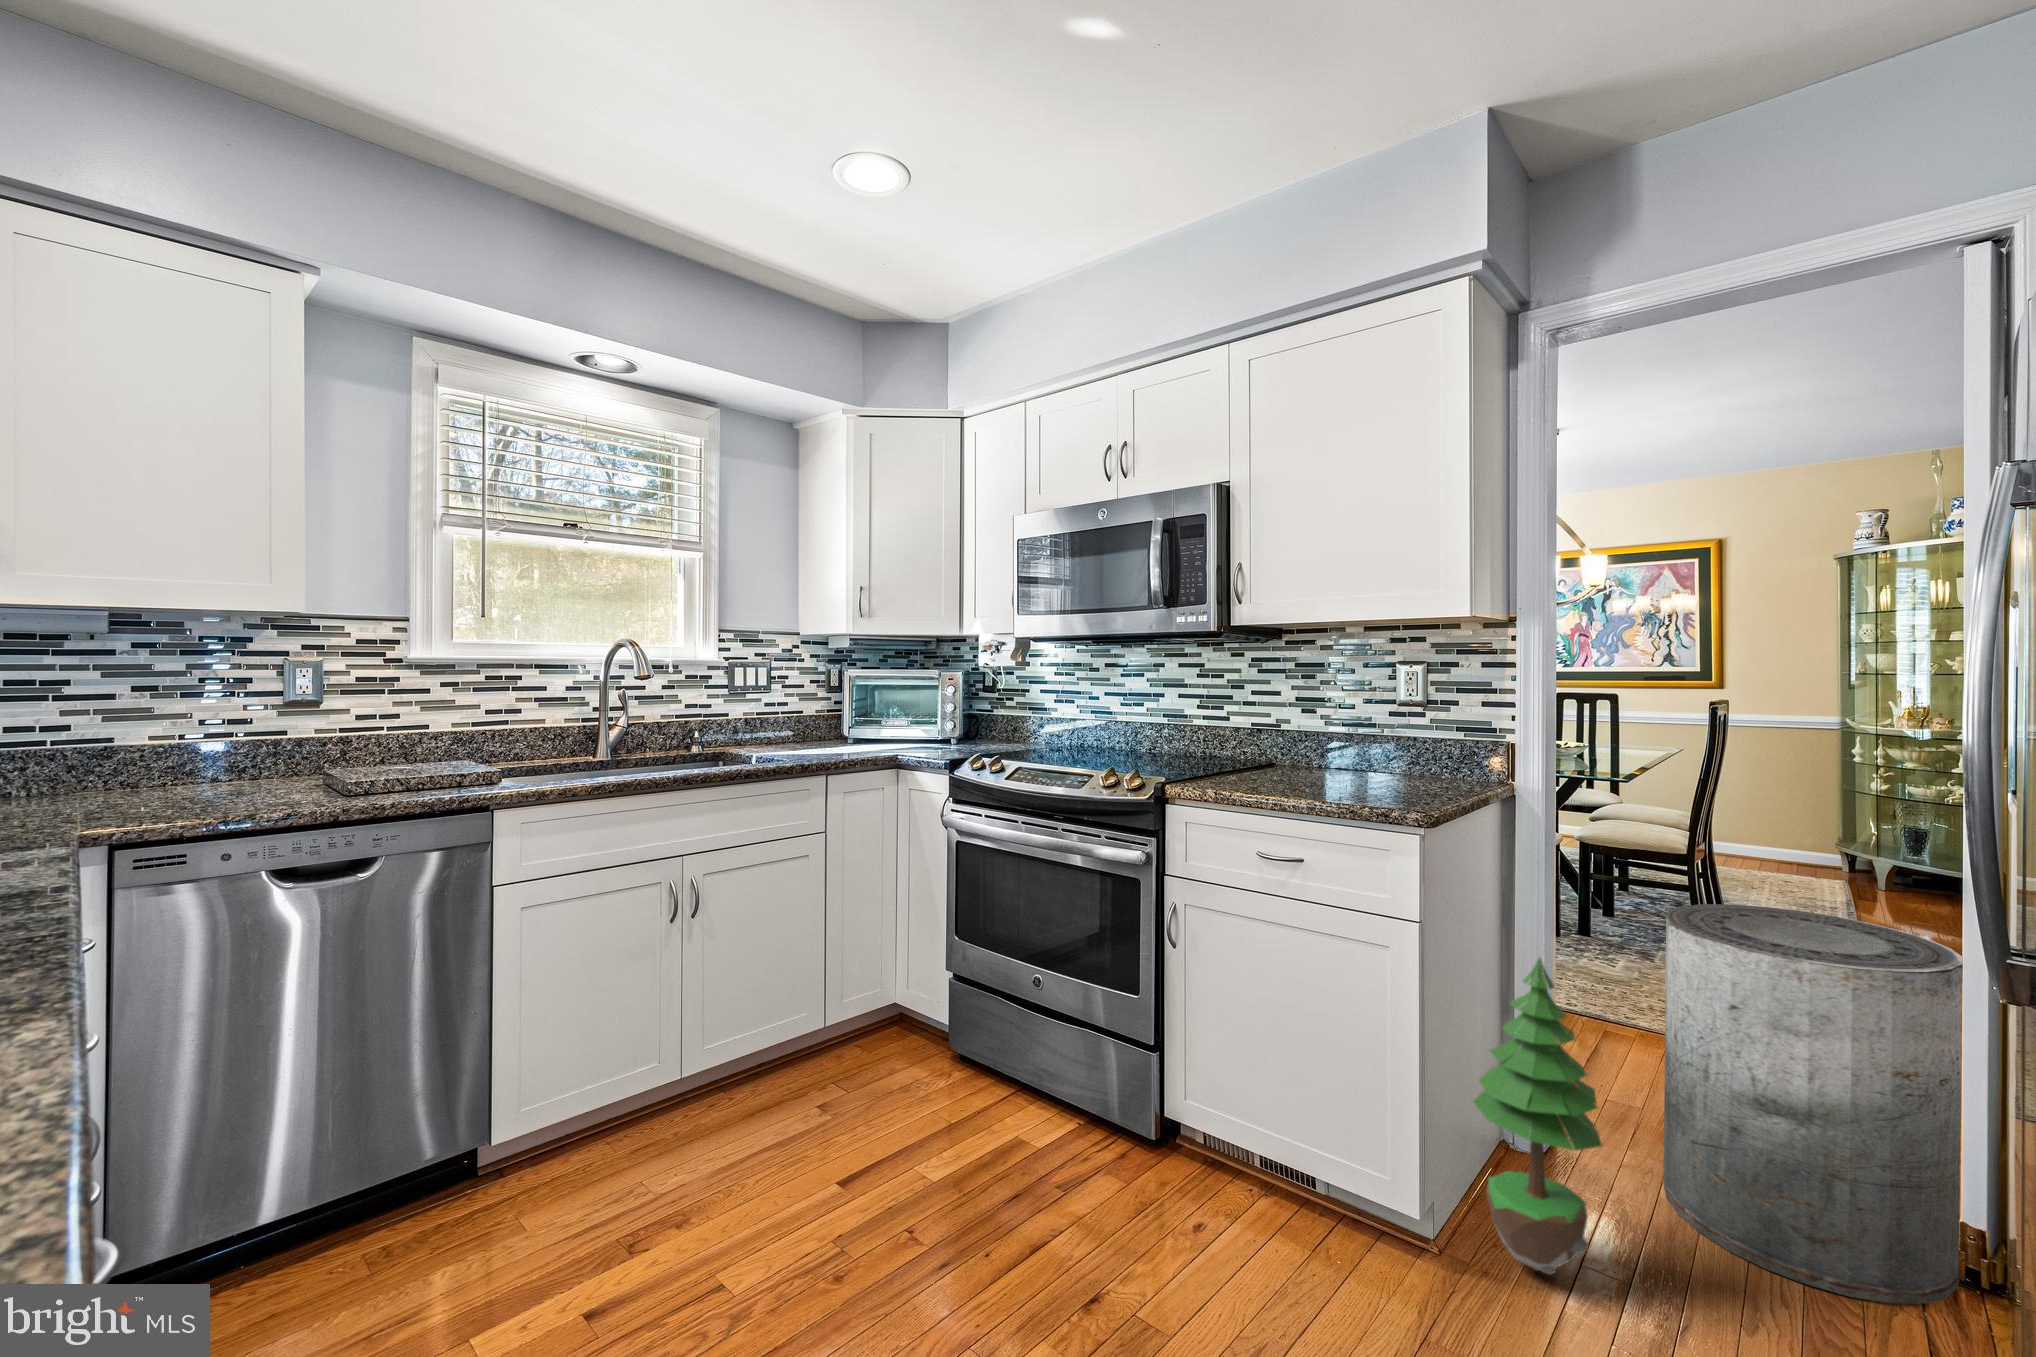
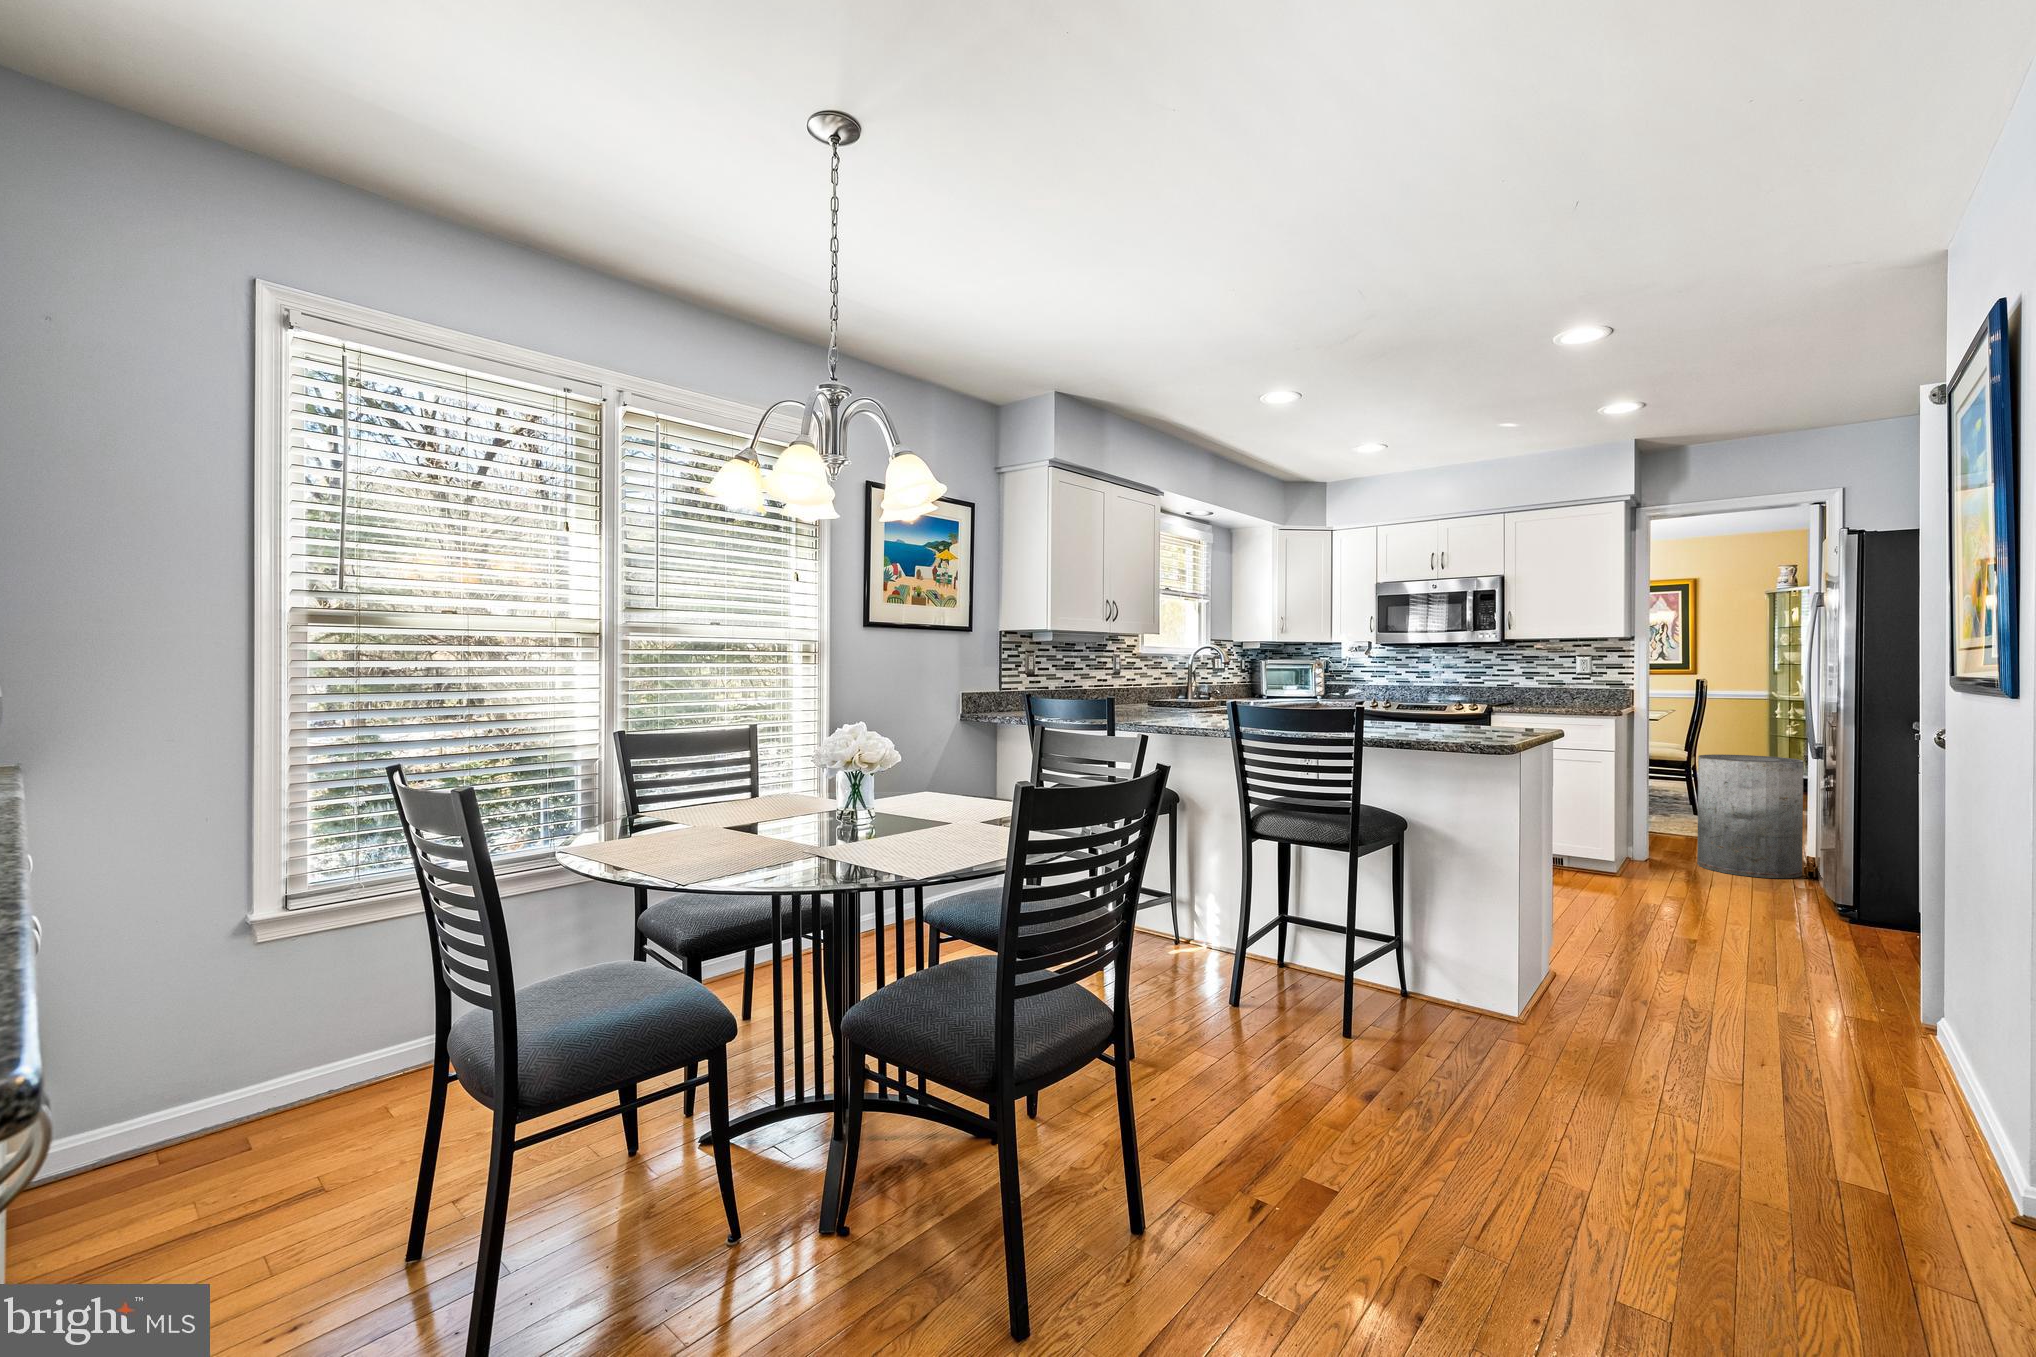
potted tree: present [1473,958,1603,1275] -> none [1634,762,1684,877]

